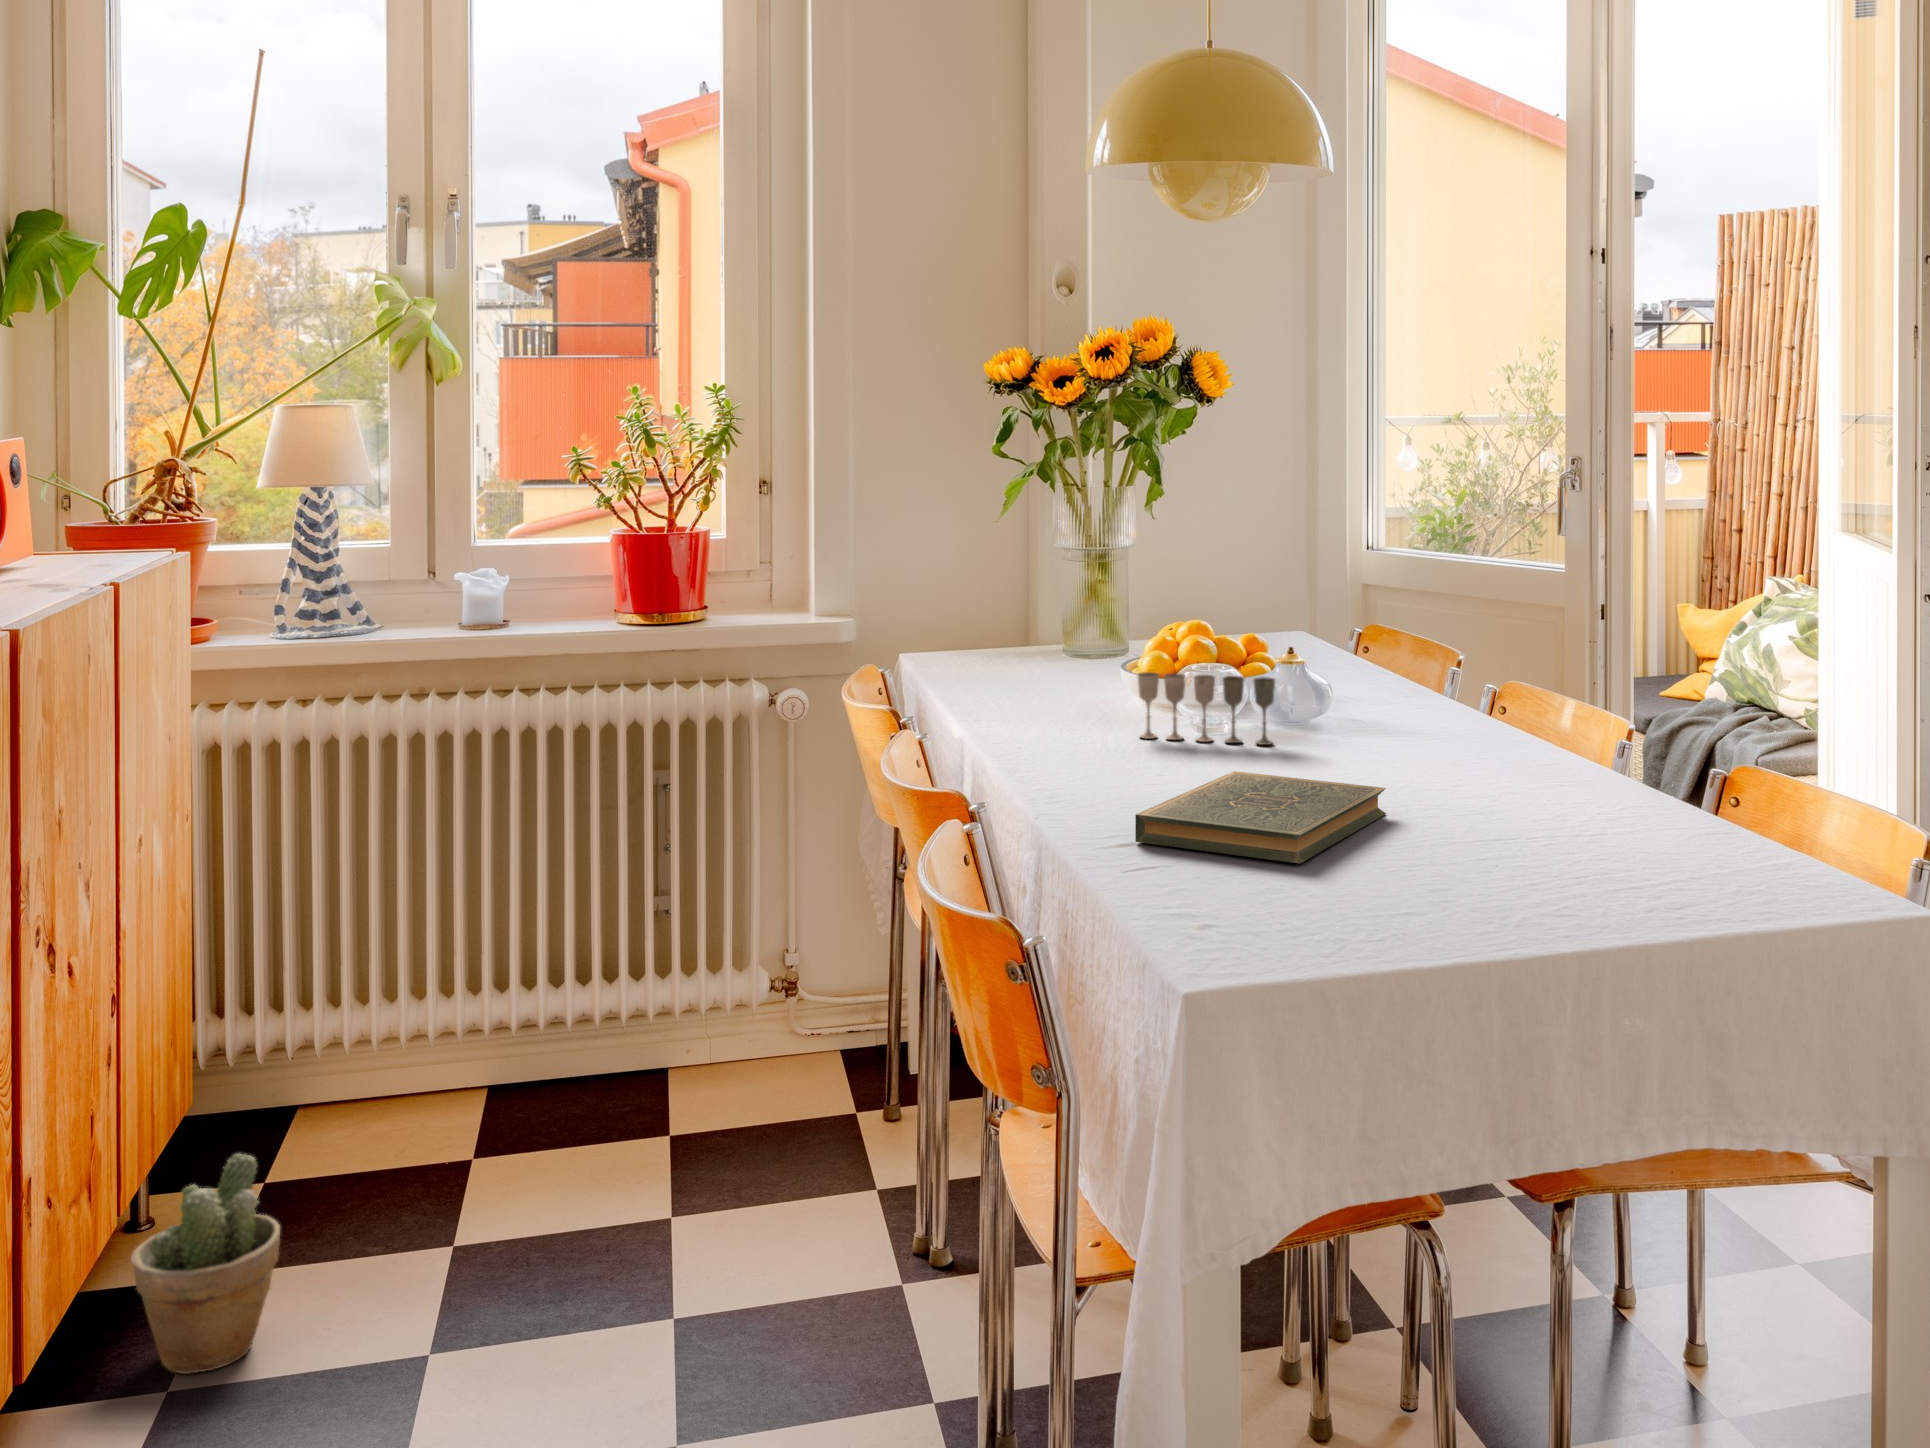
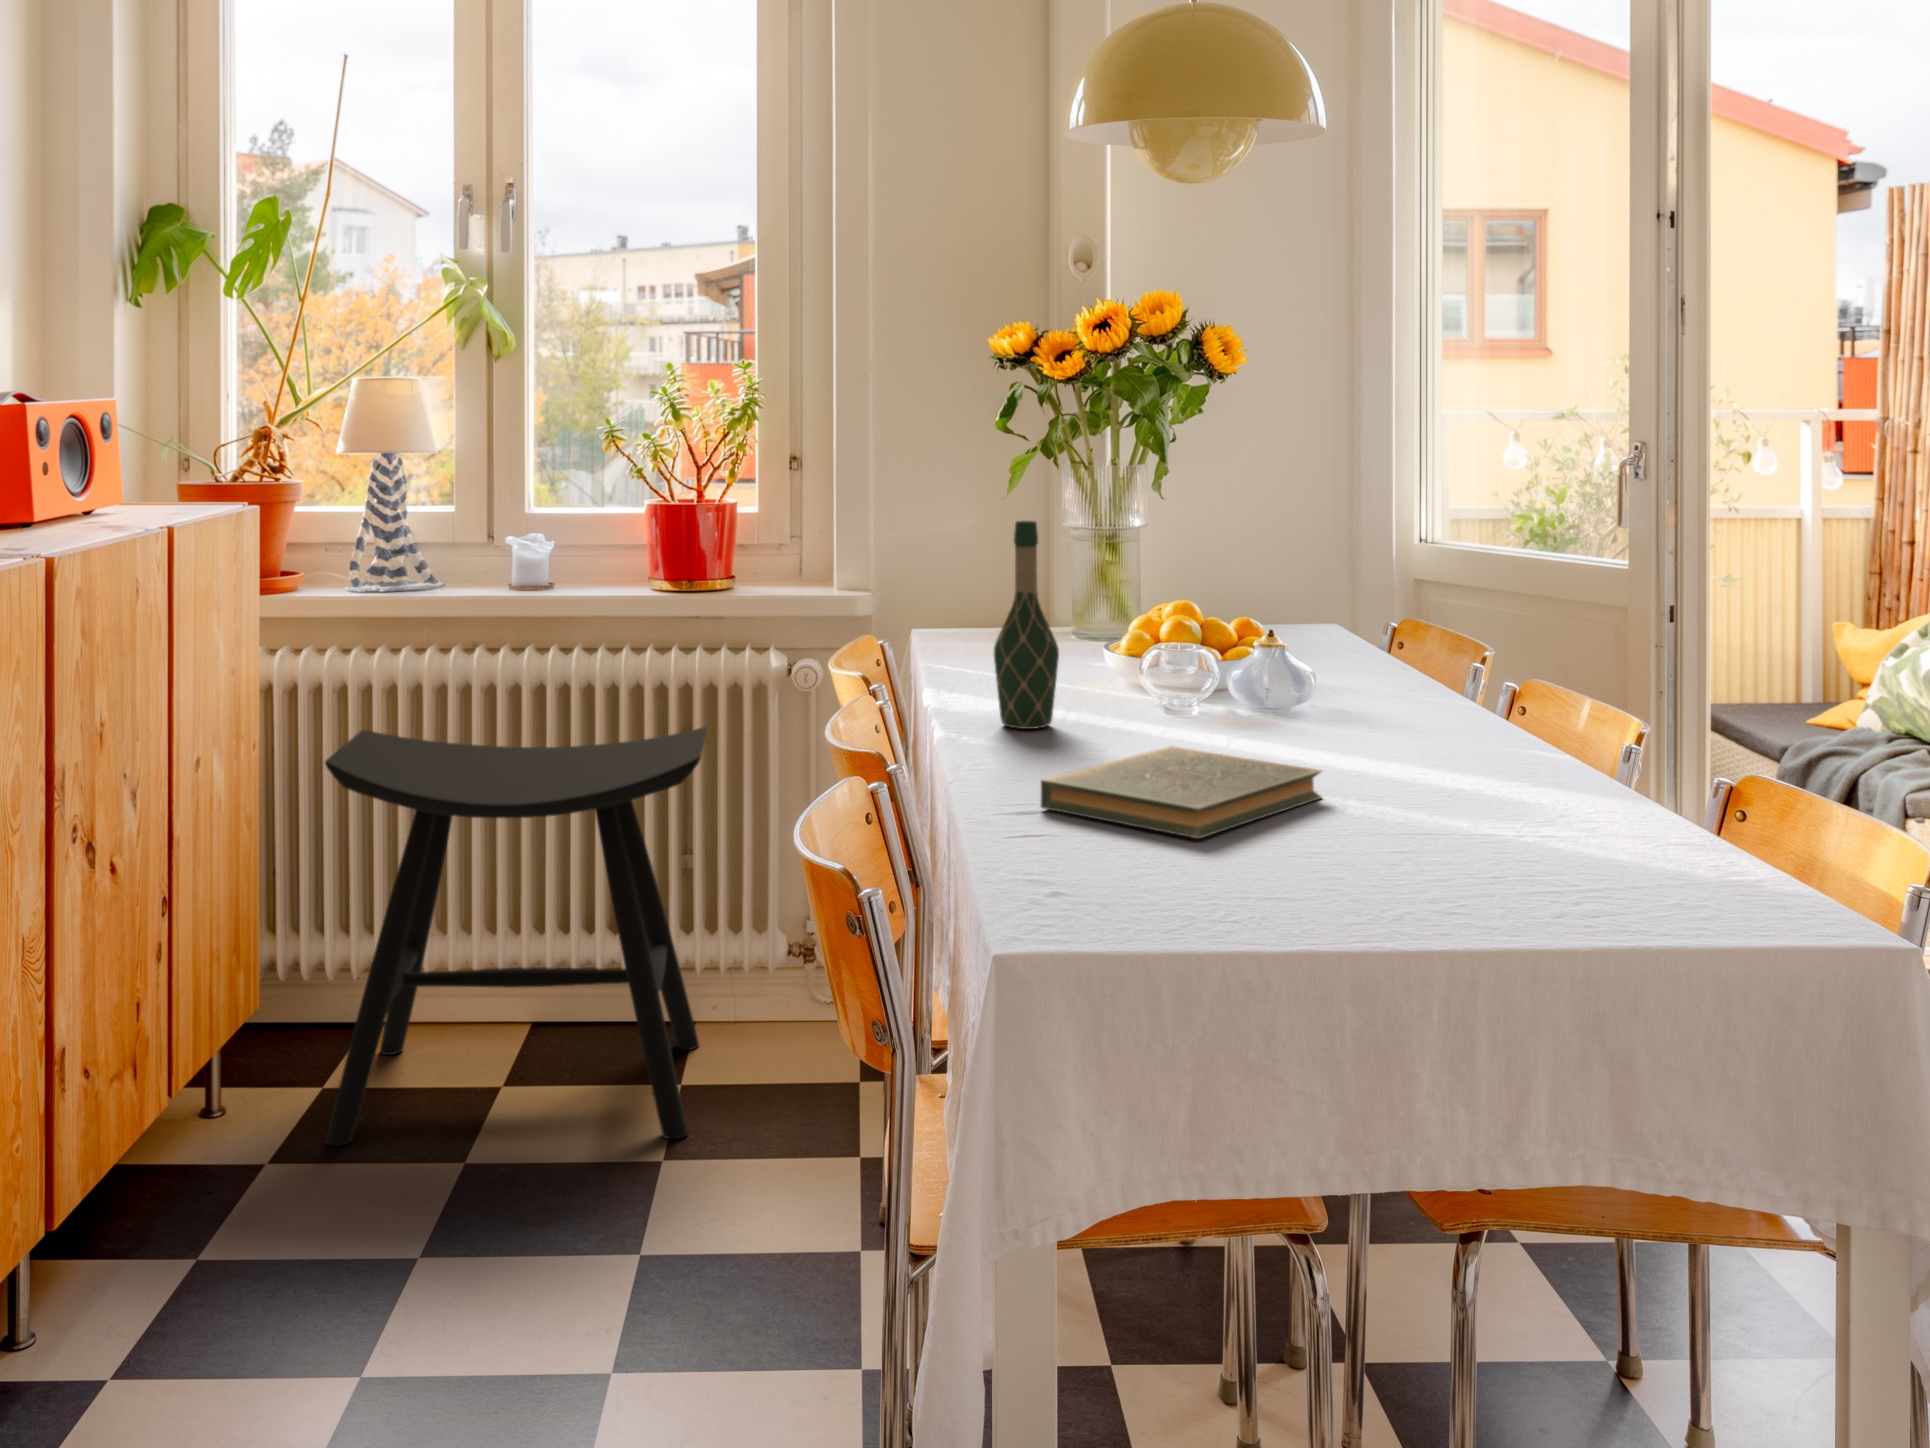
wine bottle: none [1039,554,1104,759] -> present [994,521,1059,729]
wine glass: present [1138,672,1275,745] -> none [1104,647,1244,726]
stool: none [281,765,702,1246] -> present [325,727,707,1146]
potted plant: present [131,1154,280,1374] -> none [168,1051,296,1245]

